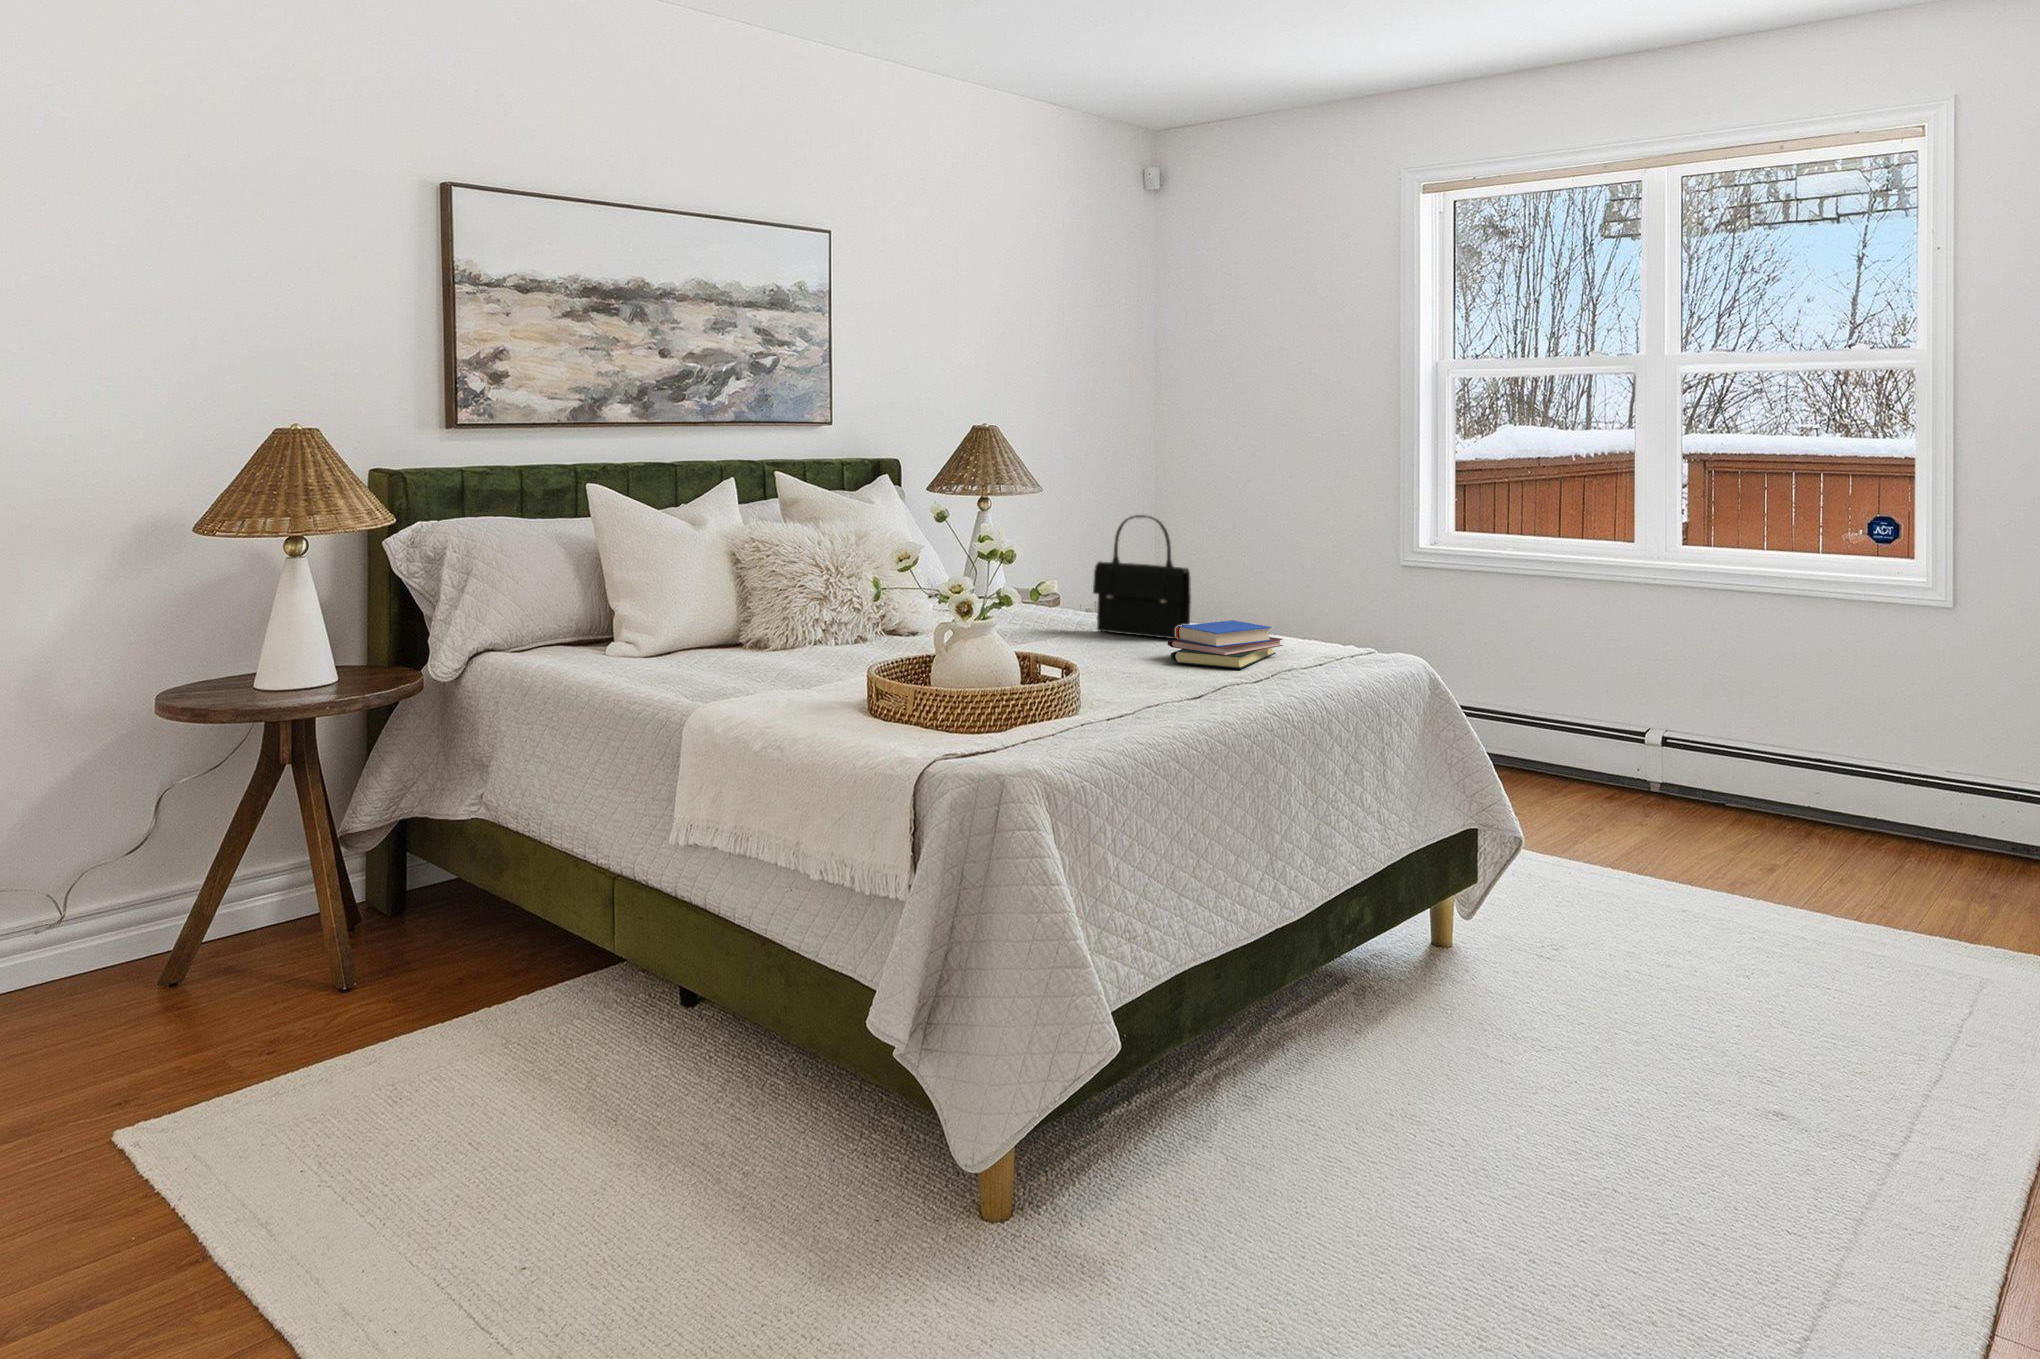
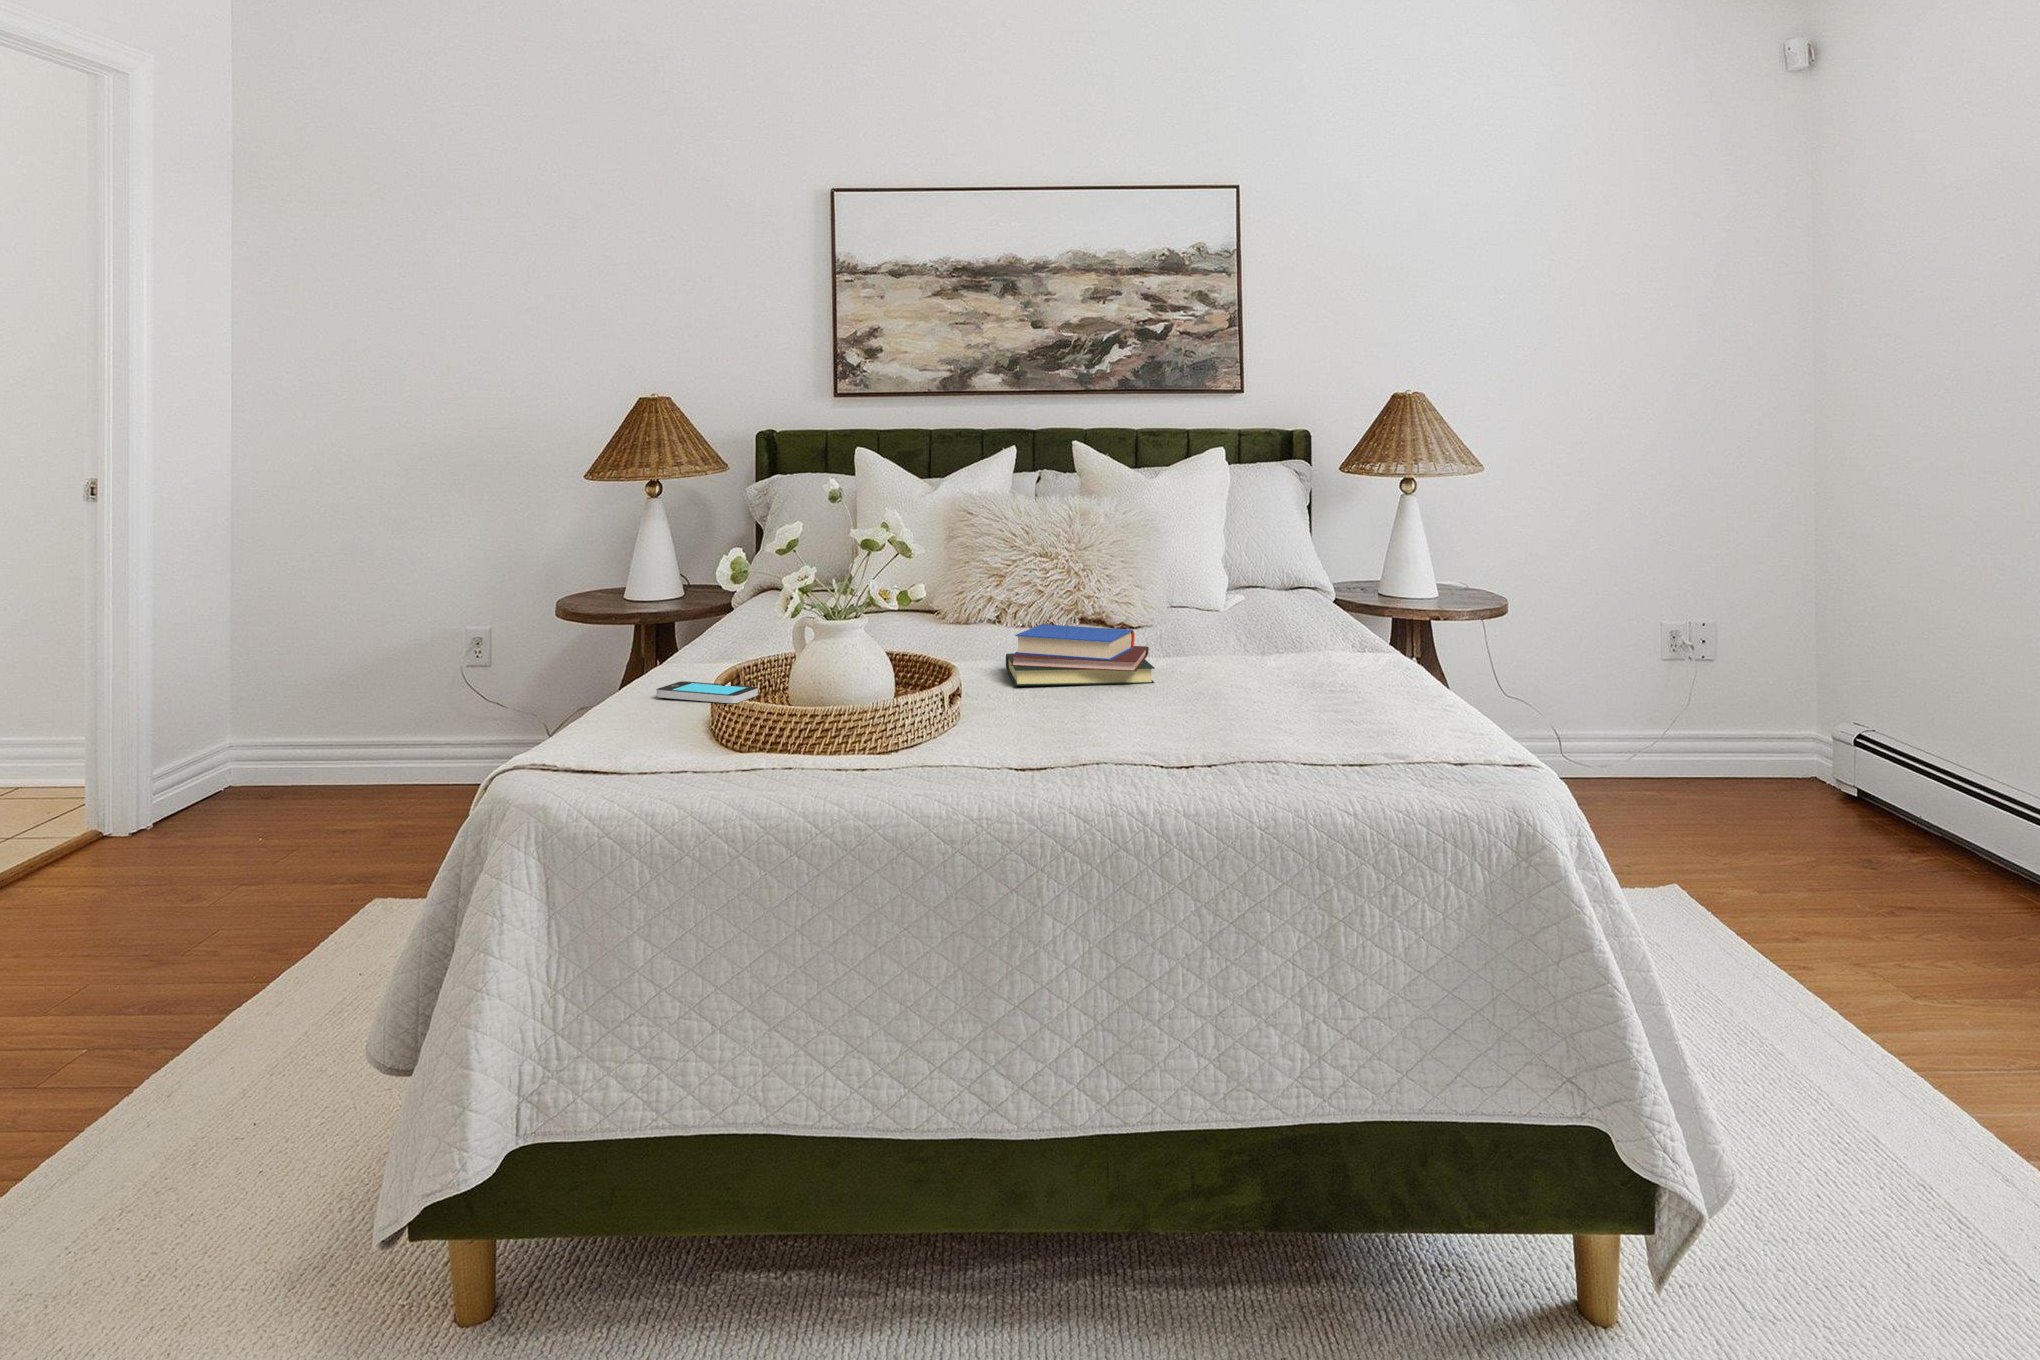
handbag: present [1093,515,1191,639] -> none [1130,487,1174,655]
smartphone: none [1091,702,1173,723] -> present [657,681,758,703]

